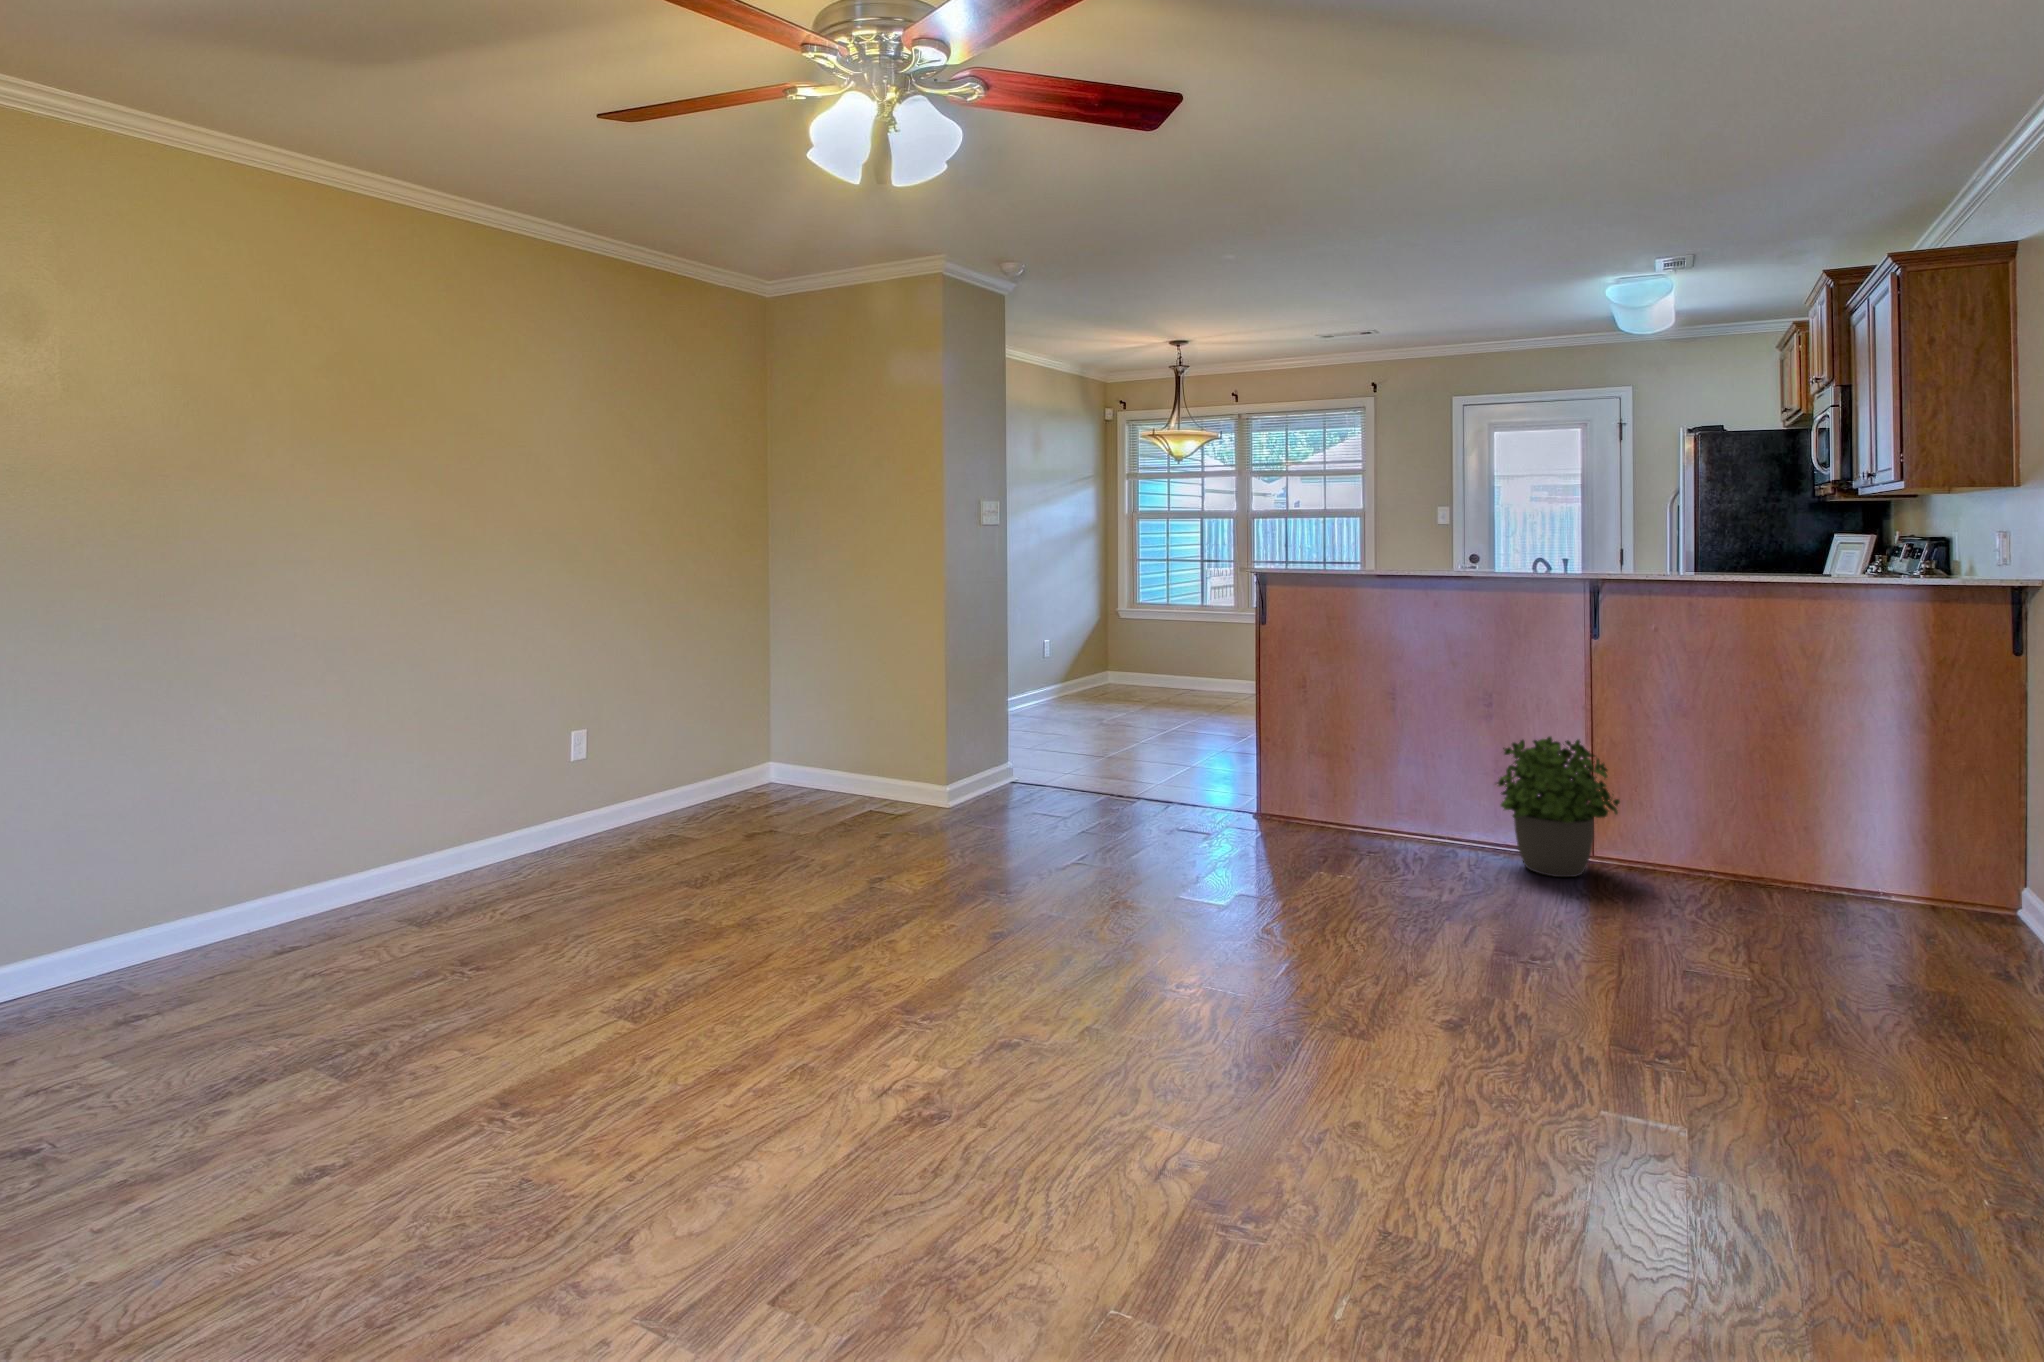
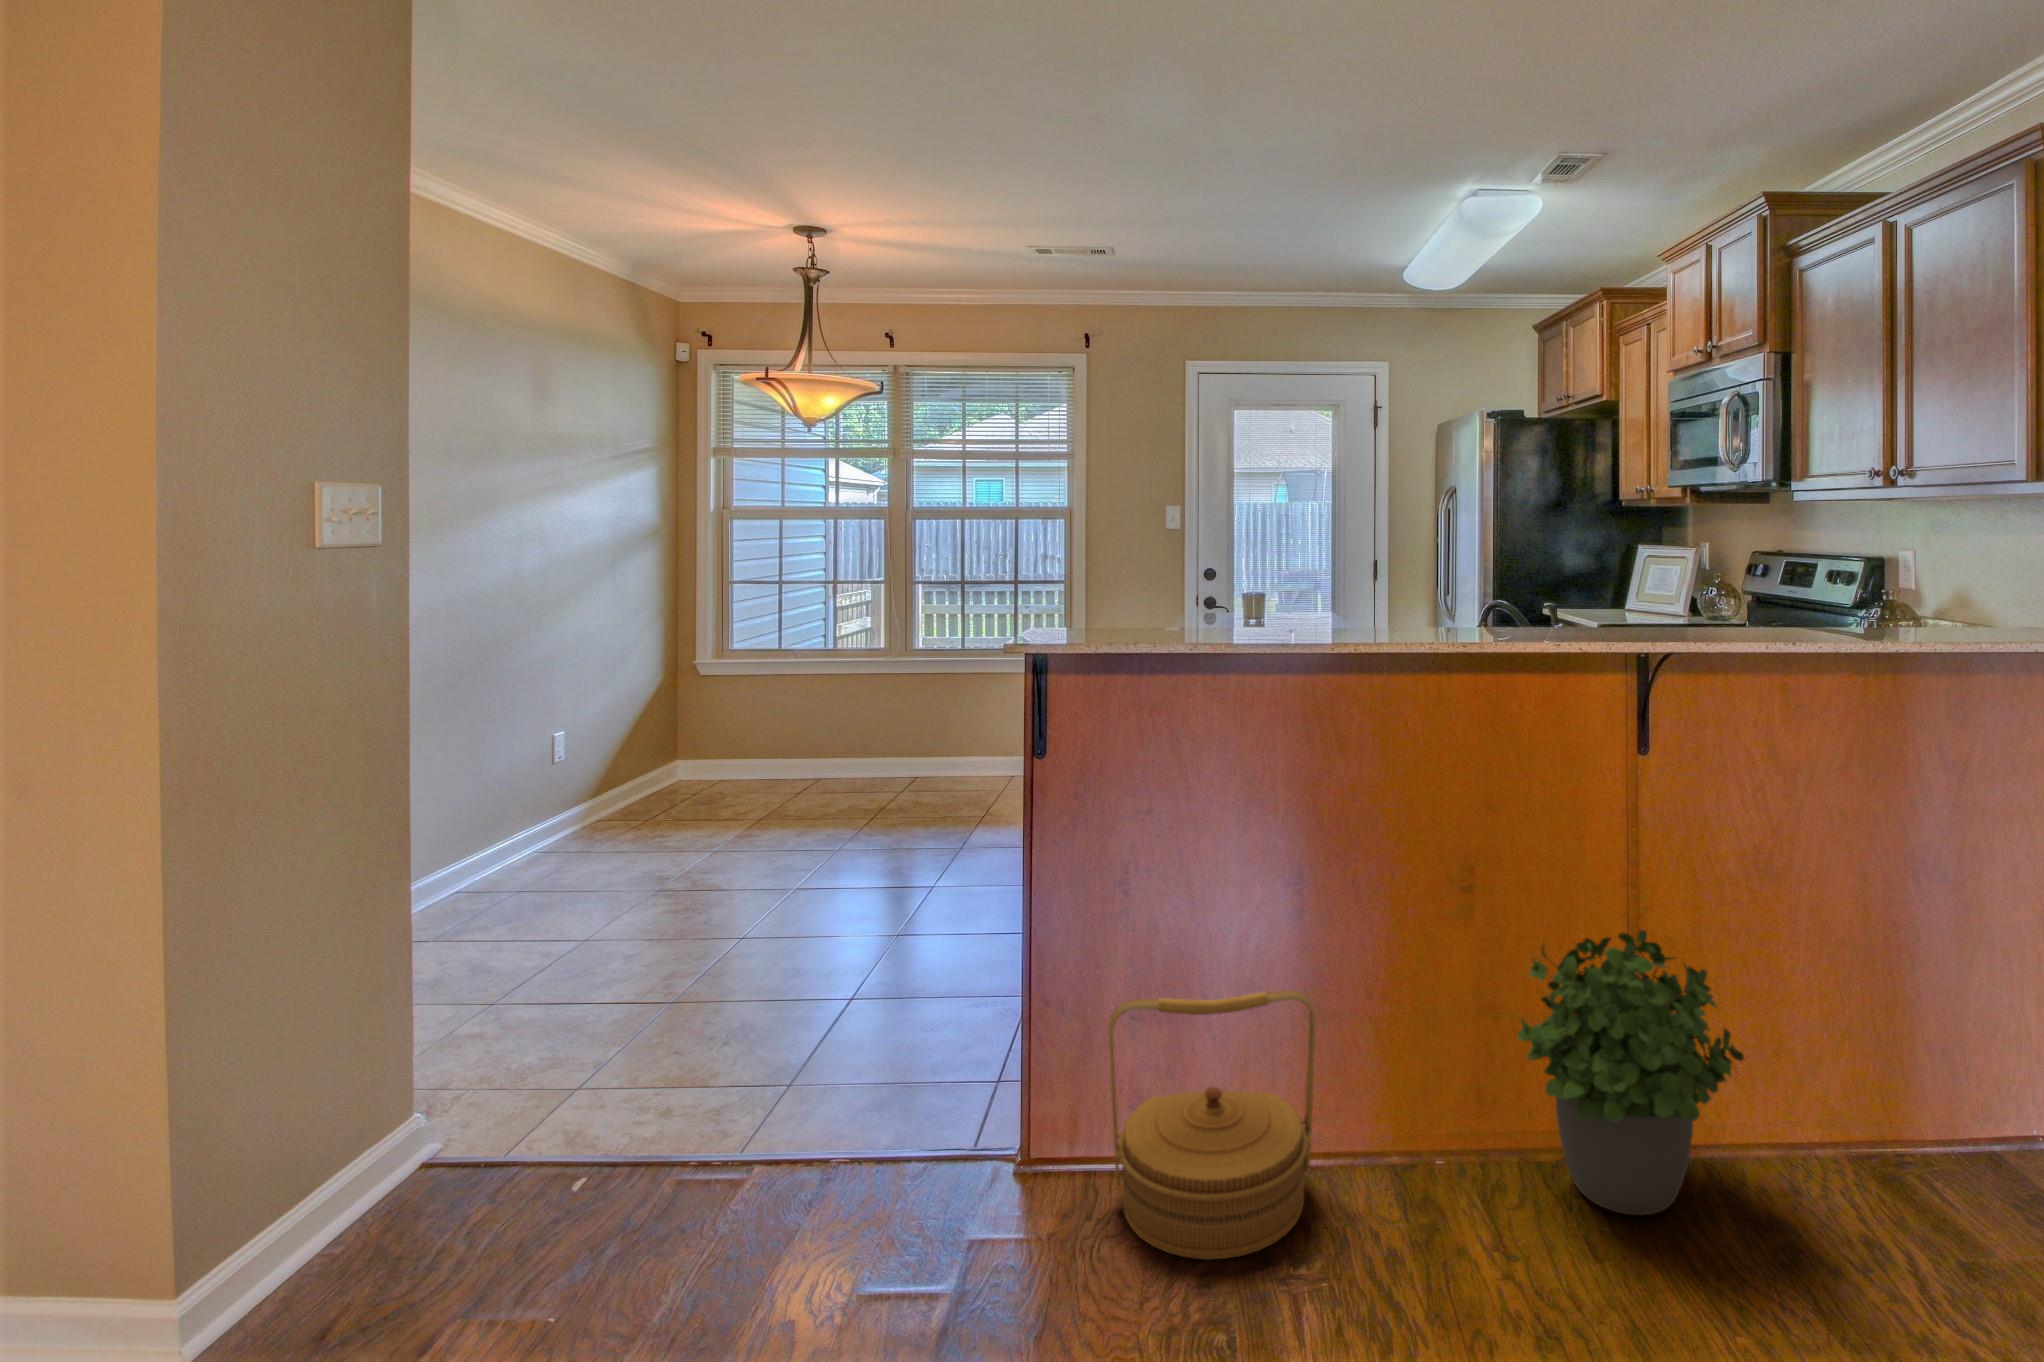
woven basket: none [1279,738,1383,849] -> present [1109,990,1316,1260]

